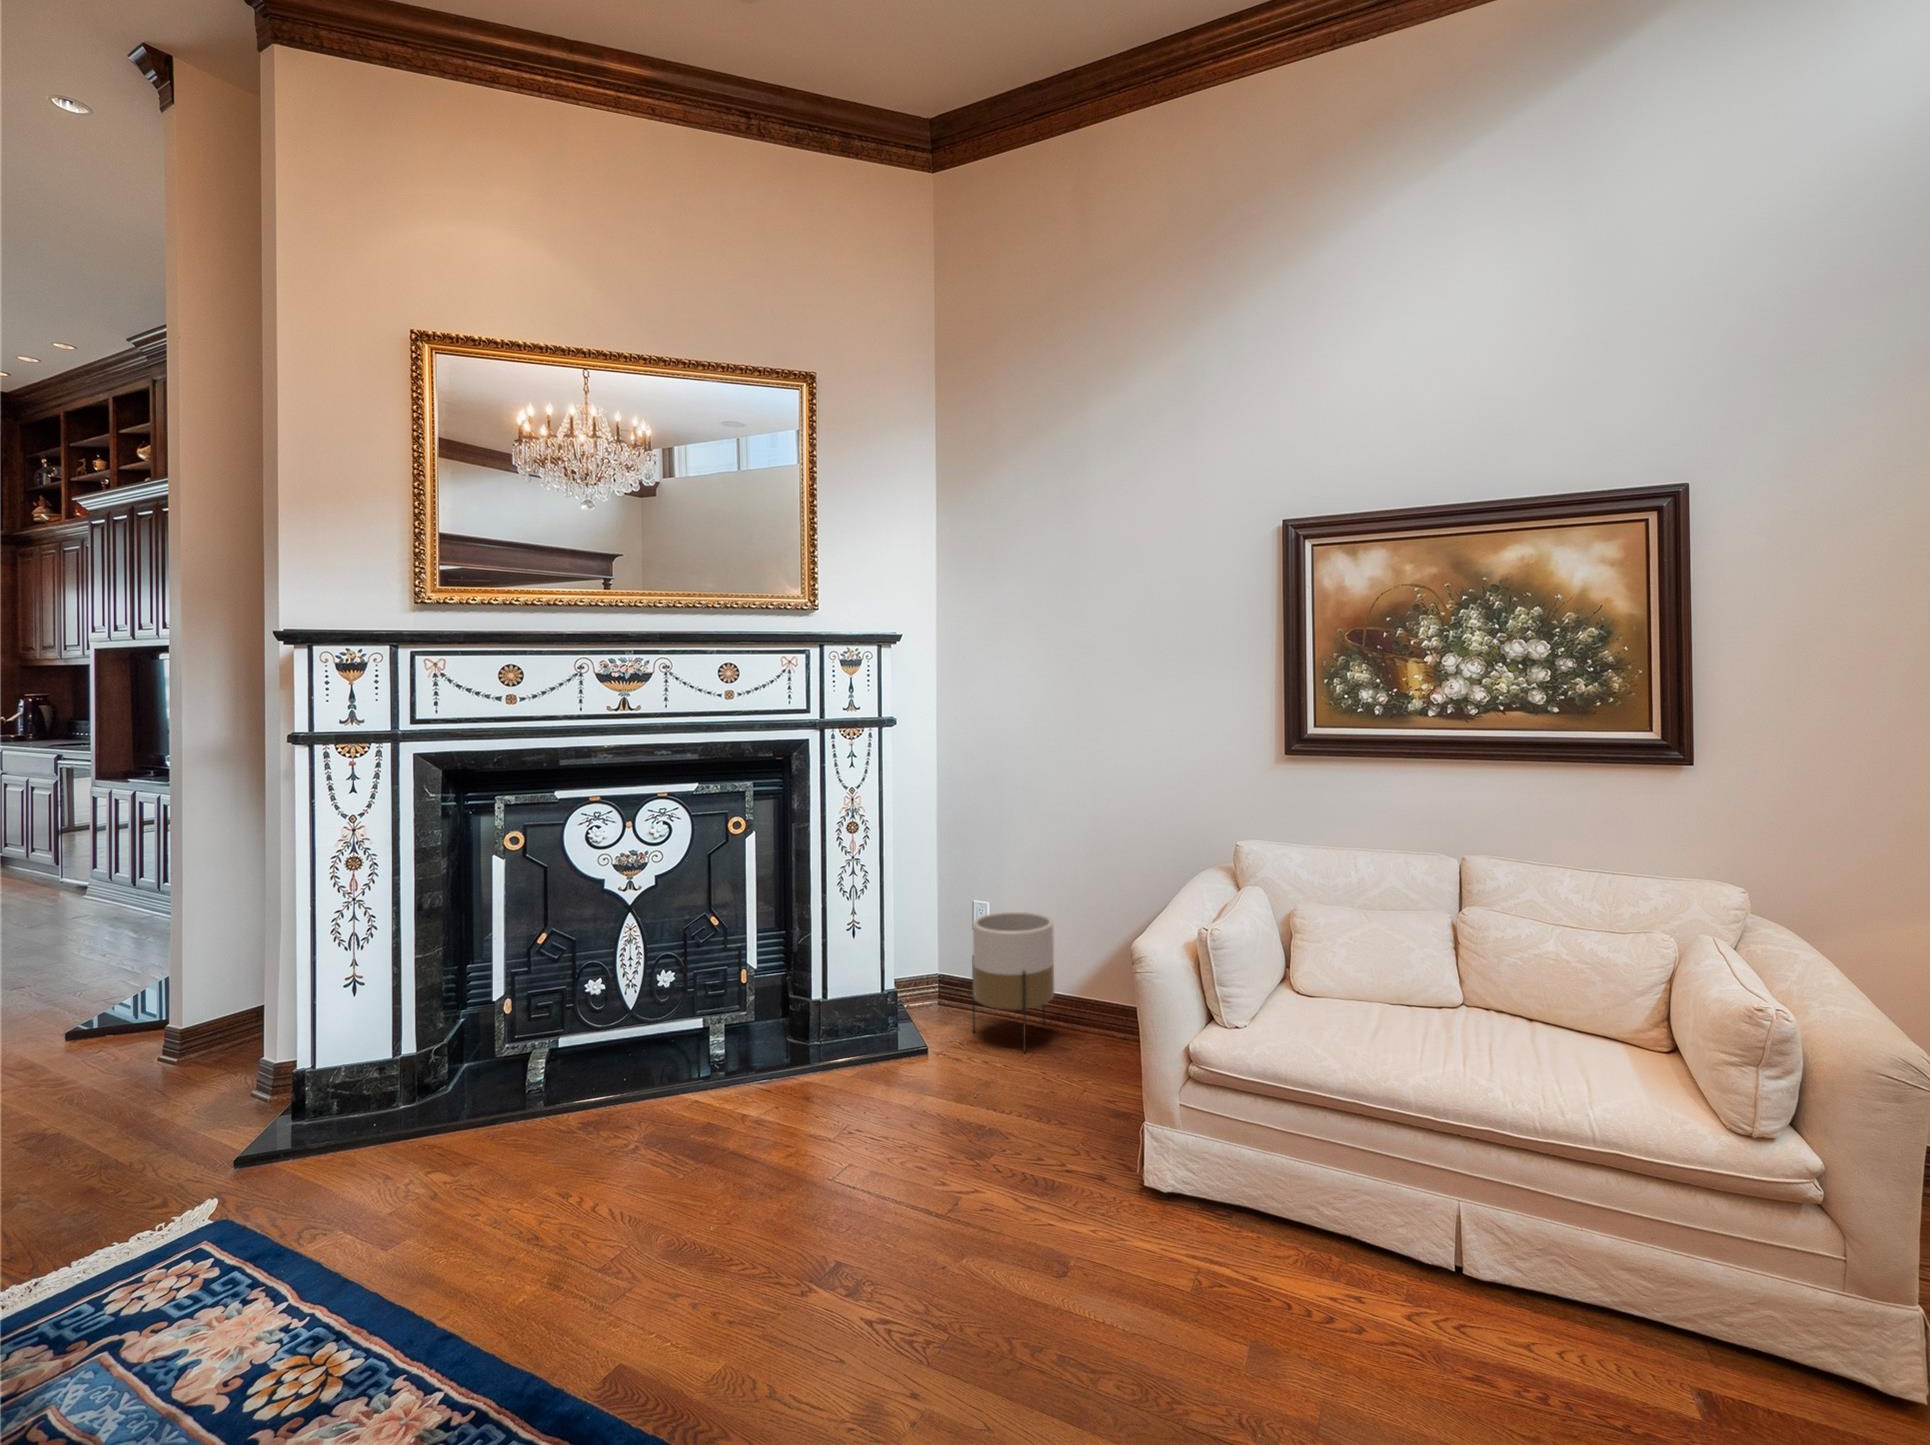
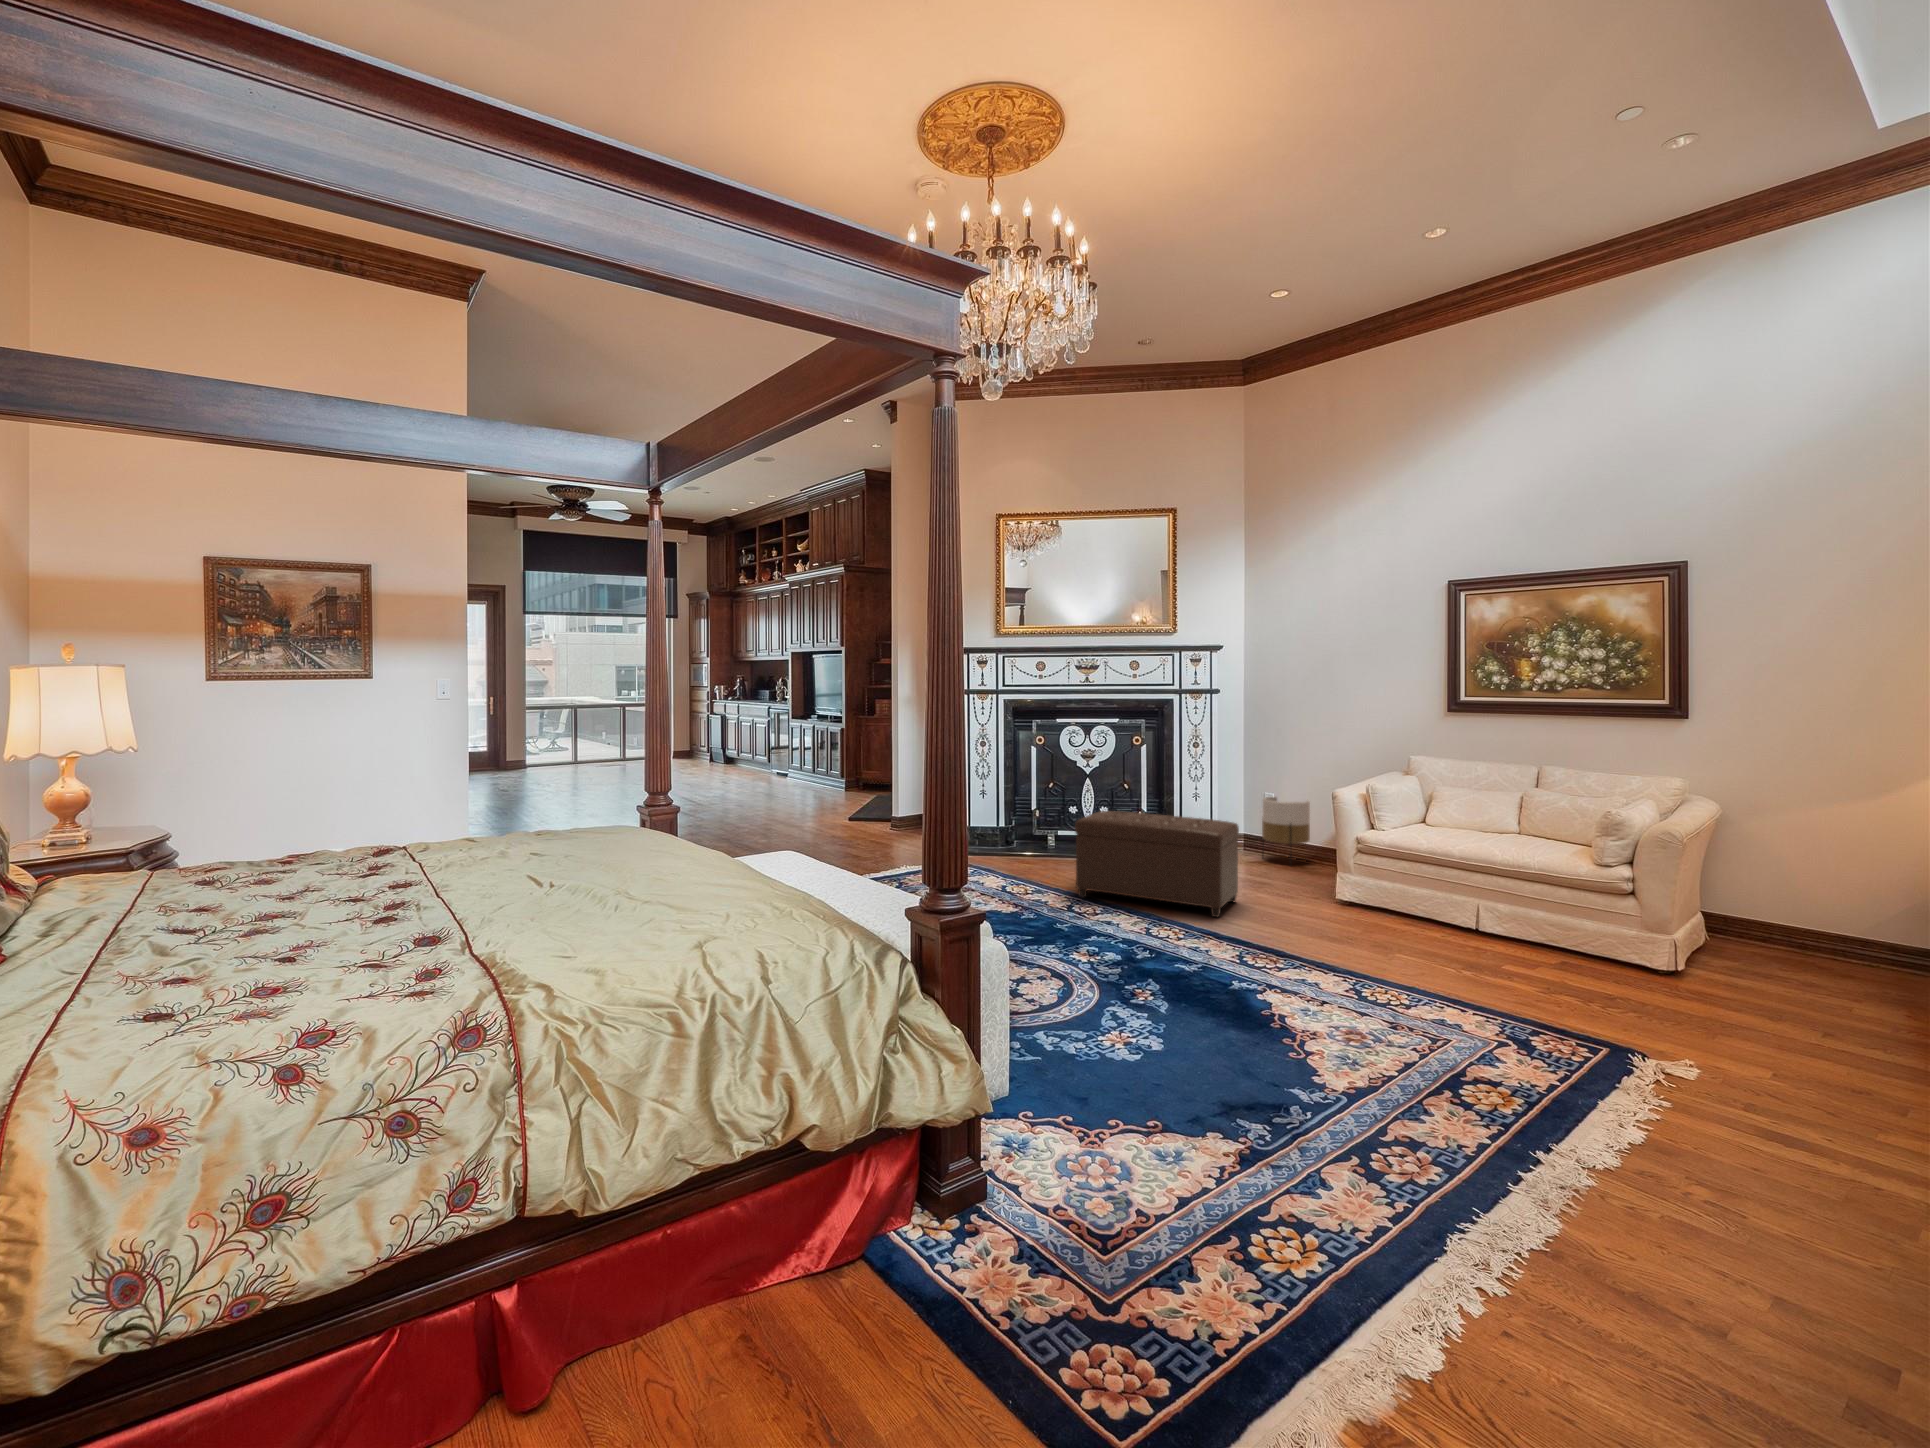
ottoman: none [503,1040,938,1358] -> present [1075,811,1239,917]

